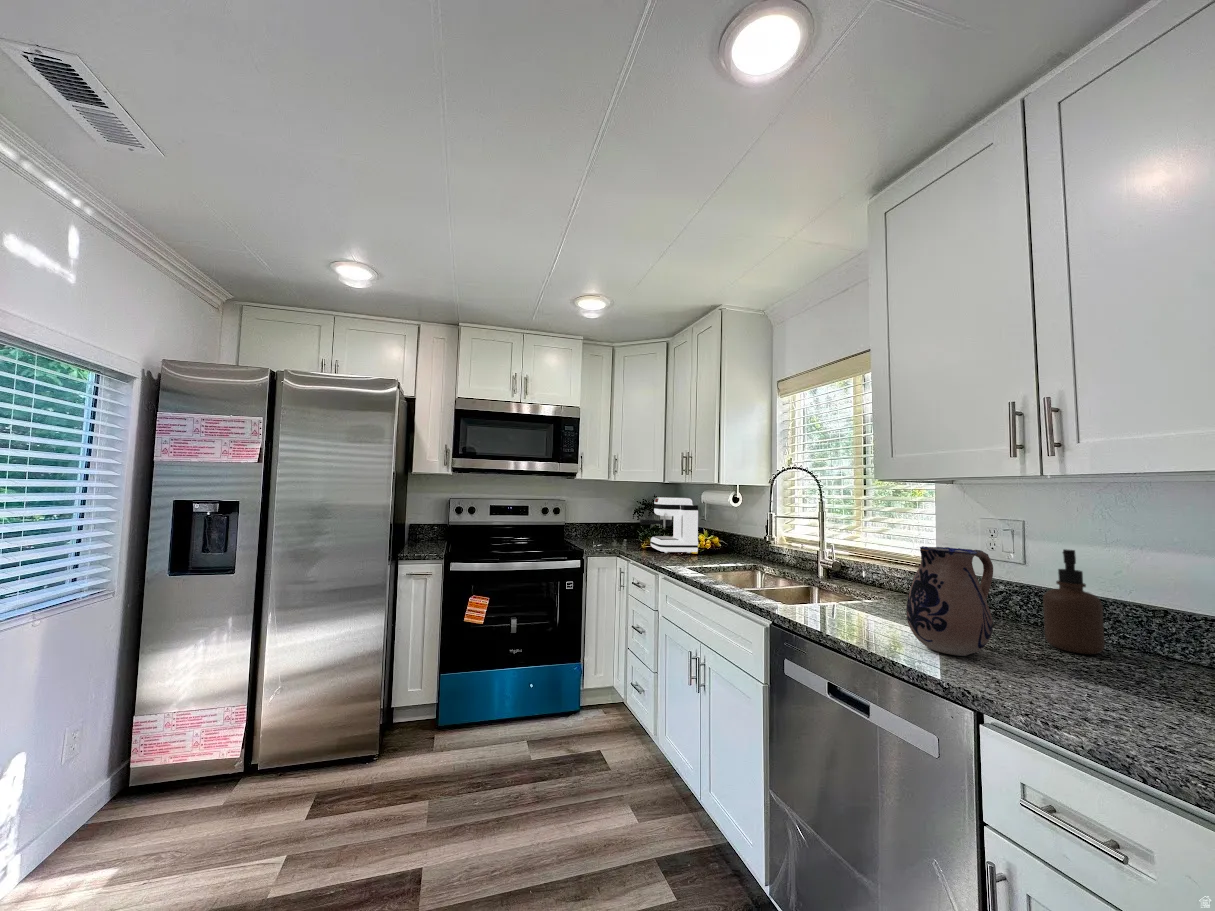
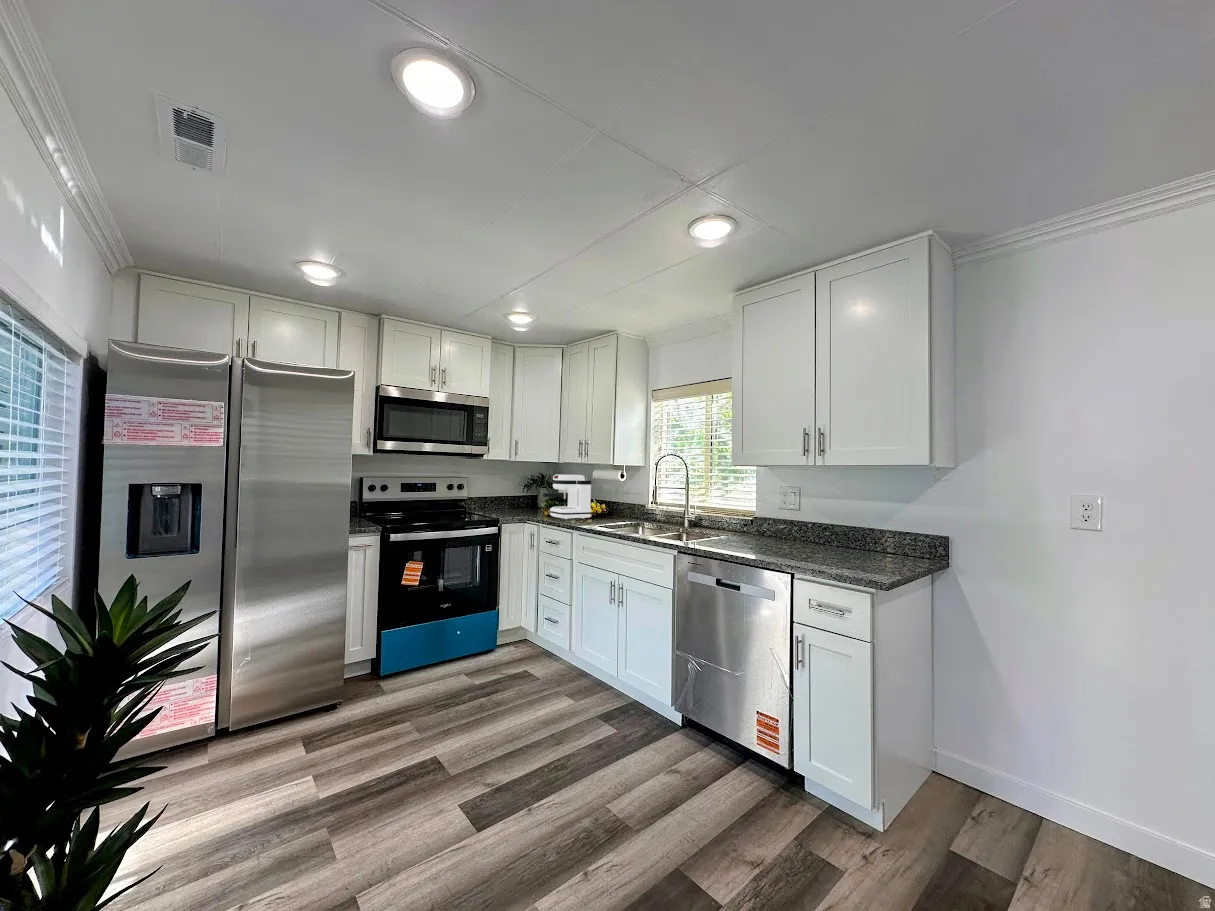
ceramic pitcher: present [906,546,993,656] -> none [751,500,790,554]
soap dispenser: present [1043,549,1105,654] -> none [809,499,832,550]

